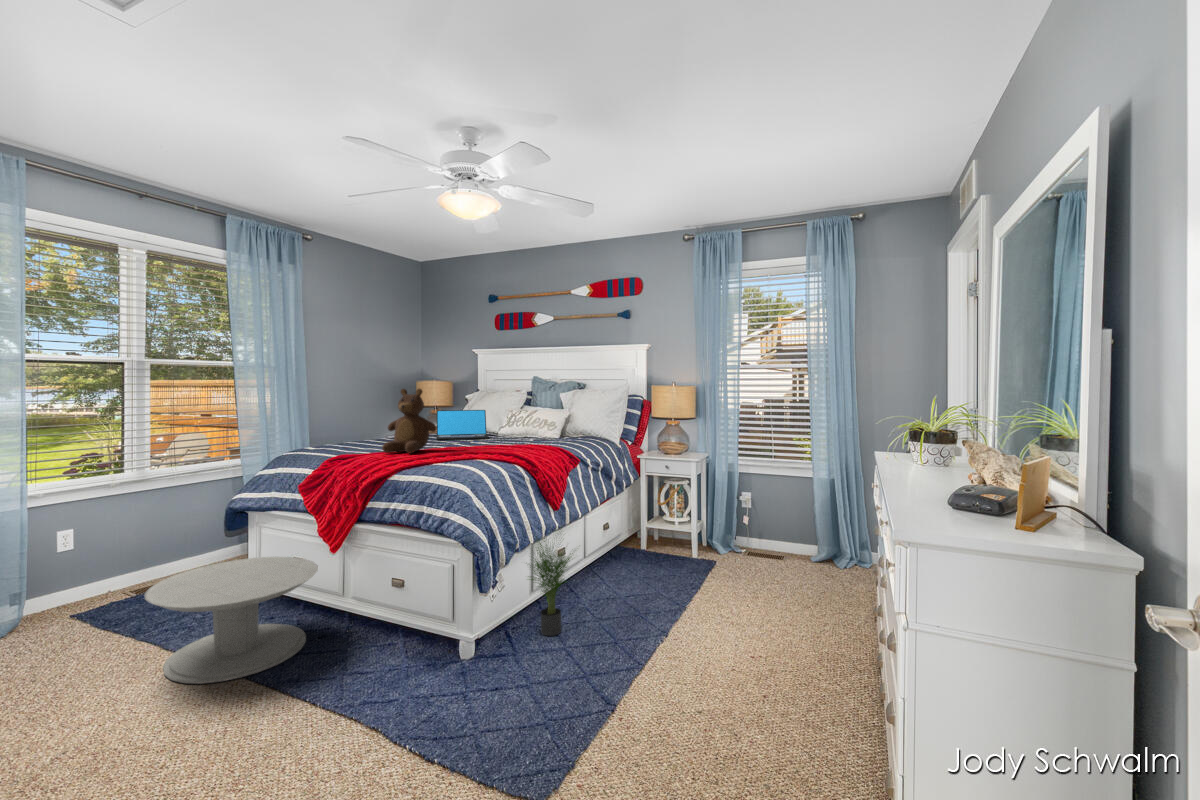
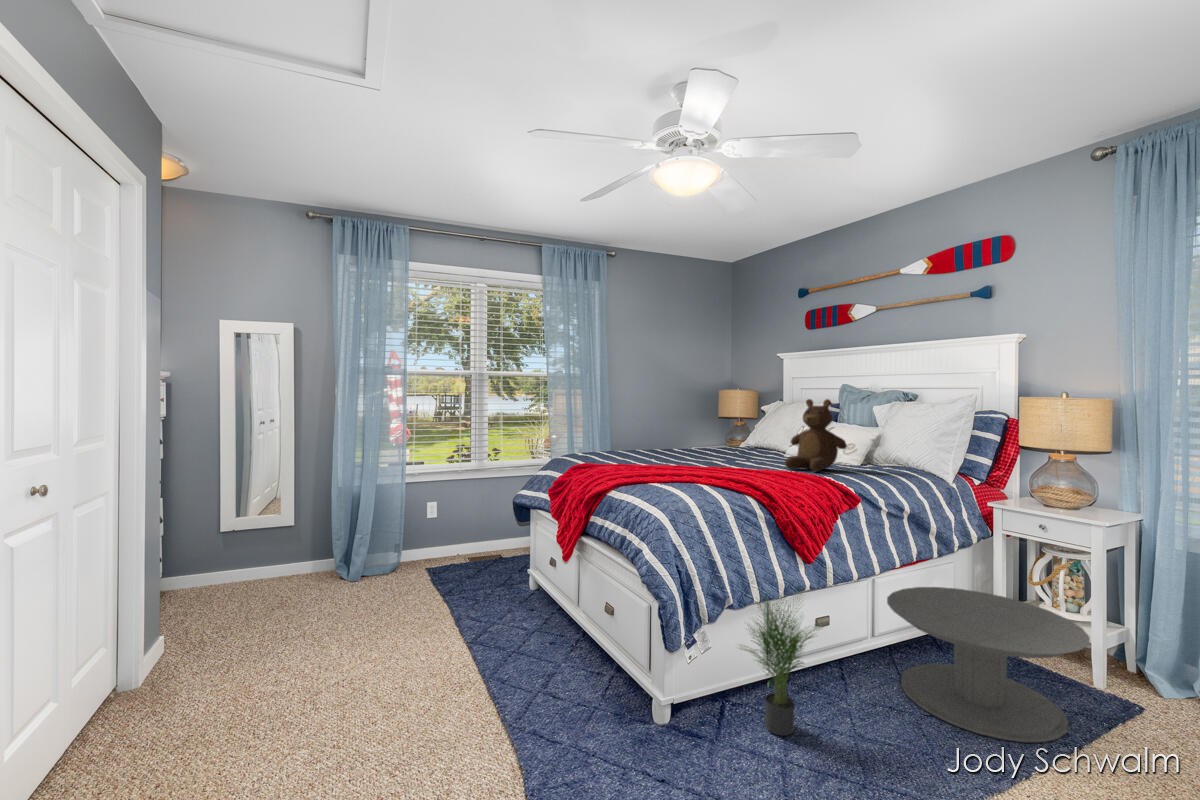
teddy bear: present [382,389,436,453] -> present [785,399,847,472]
laptop: present [437,410,489,440] -> none [710,423,775,459]
side table: present [144,557,318,684] -> present [887,587,1090,743]

